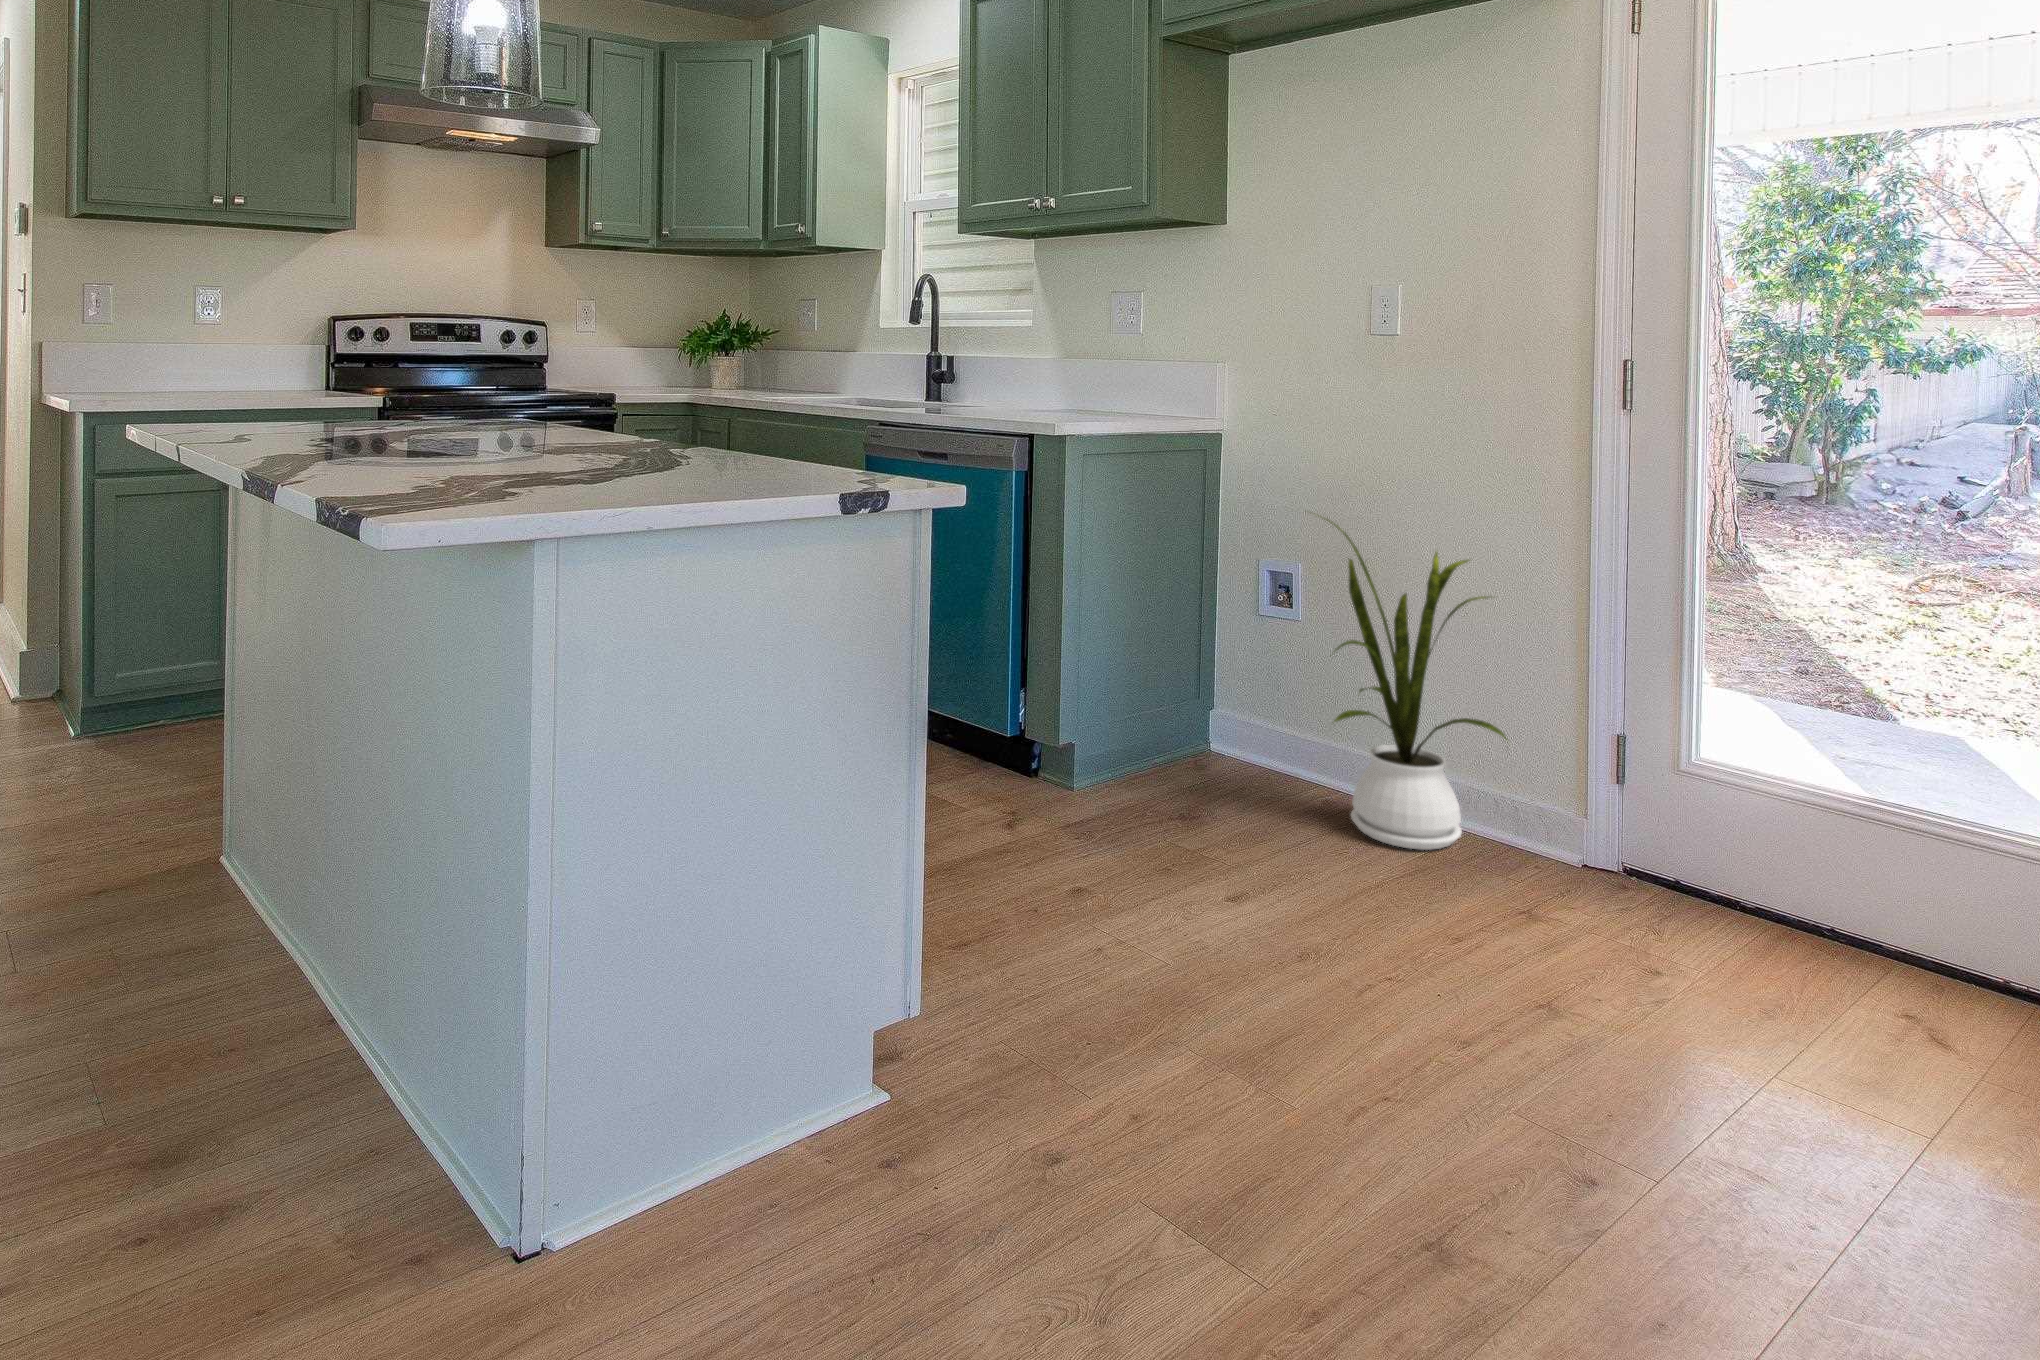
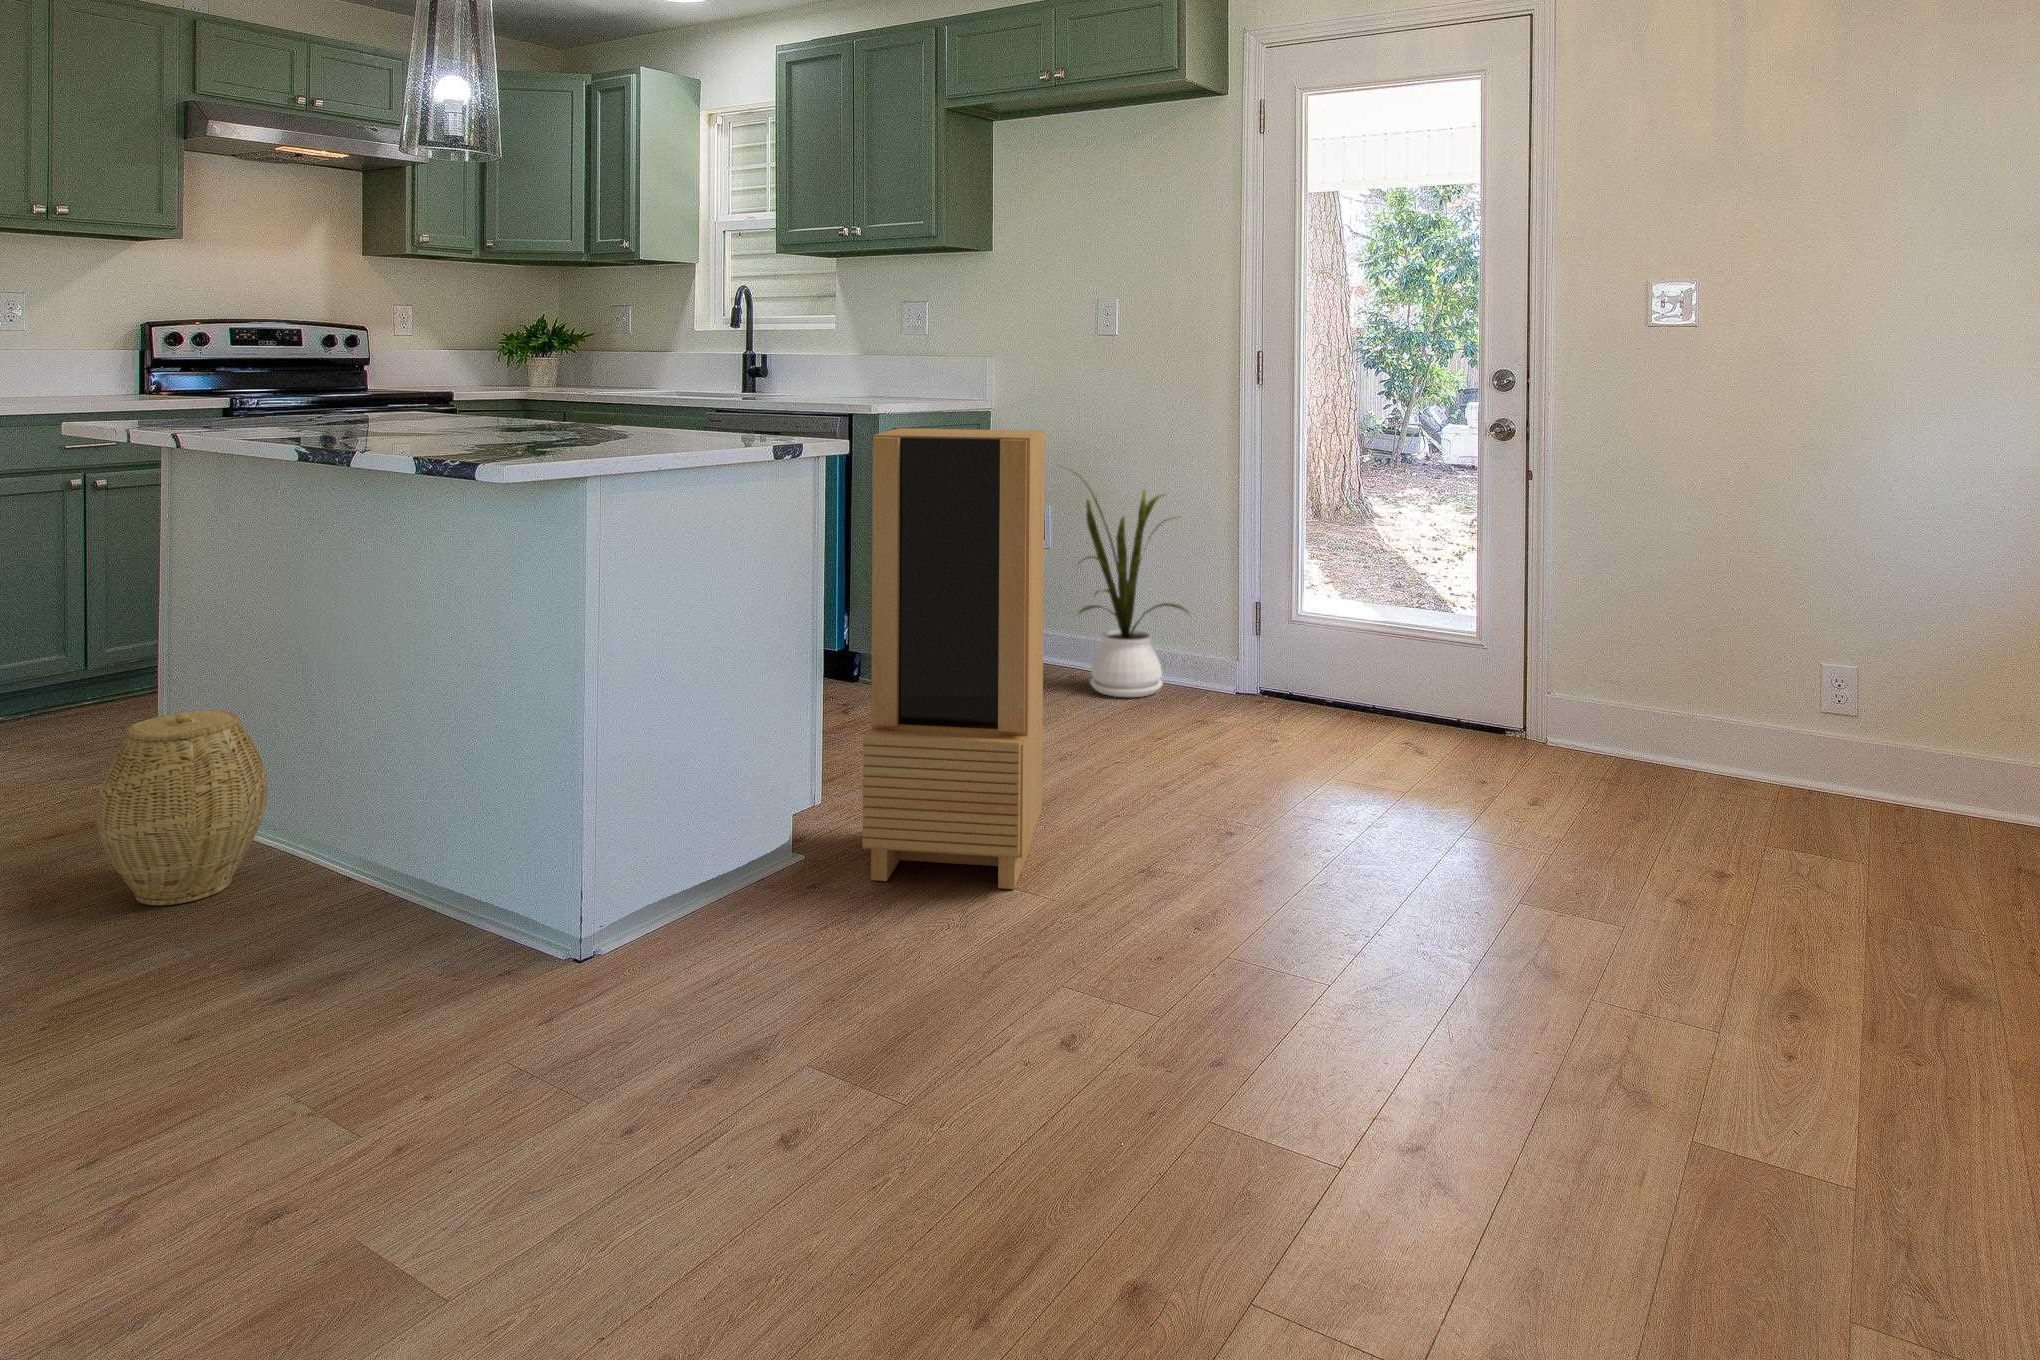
storage cabinet: none [967,473,1282,1270] -> present [862,428,1045,889]
woven basket: none [38,789,244,1043] -> present [96,710,268,905]

